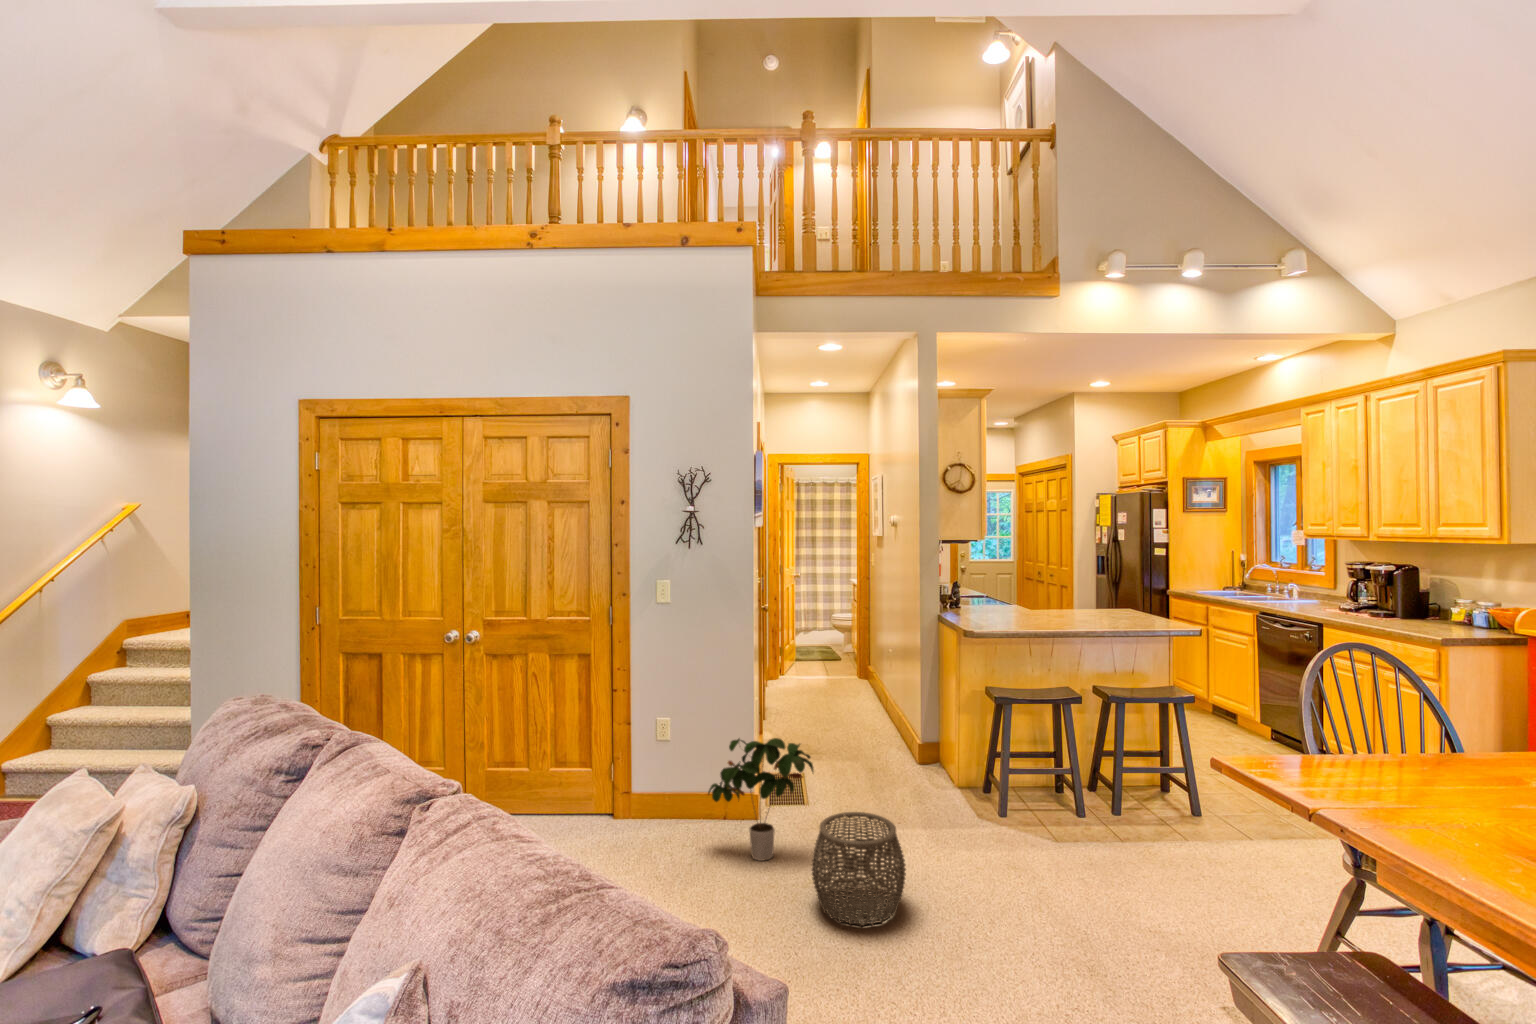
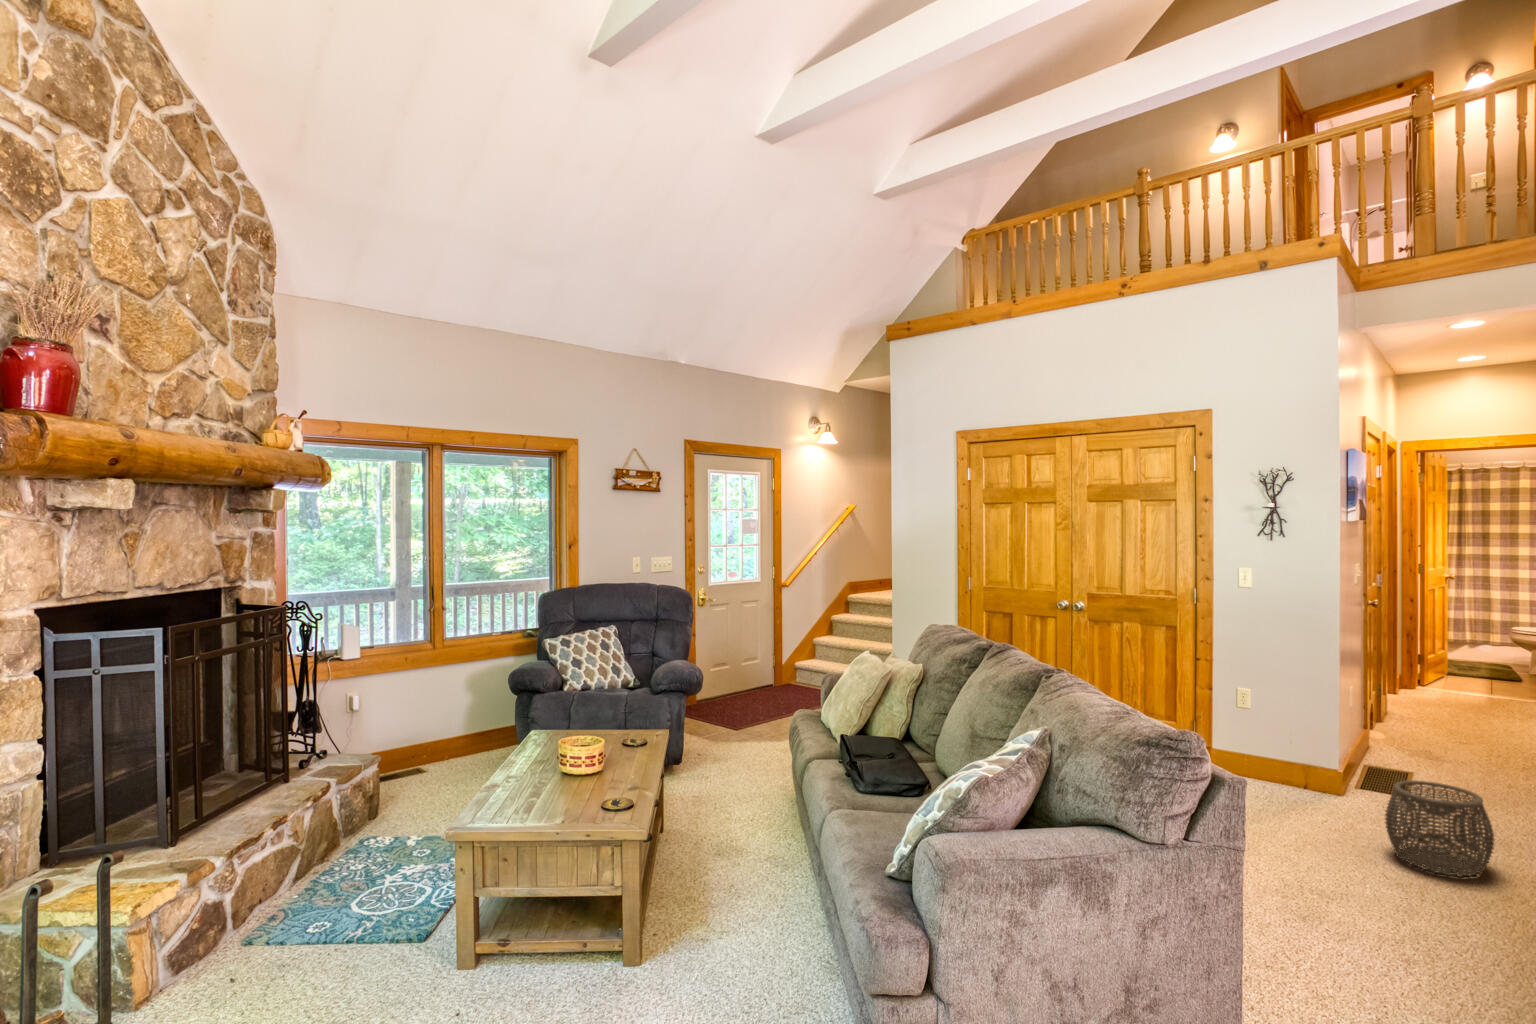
potted plant: present [708,738,814,861] -> none [1286,707,1401,817]

